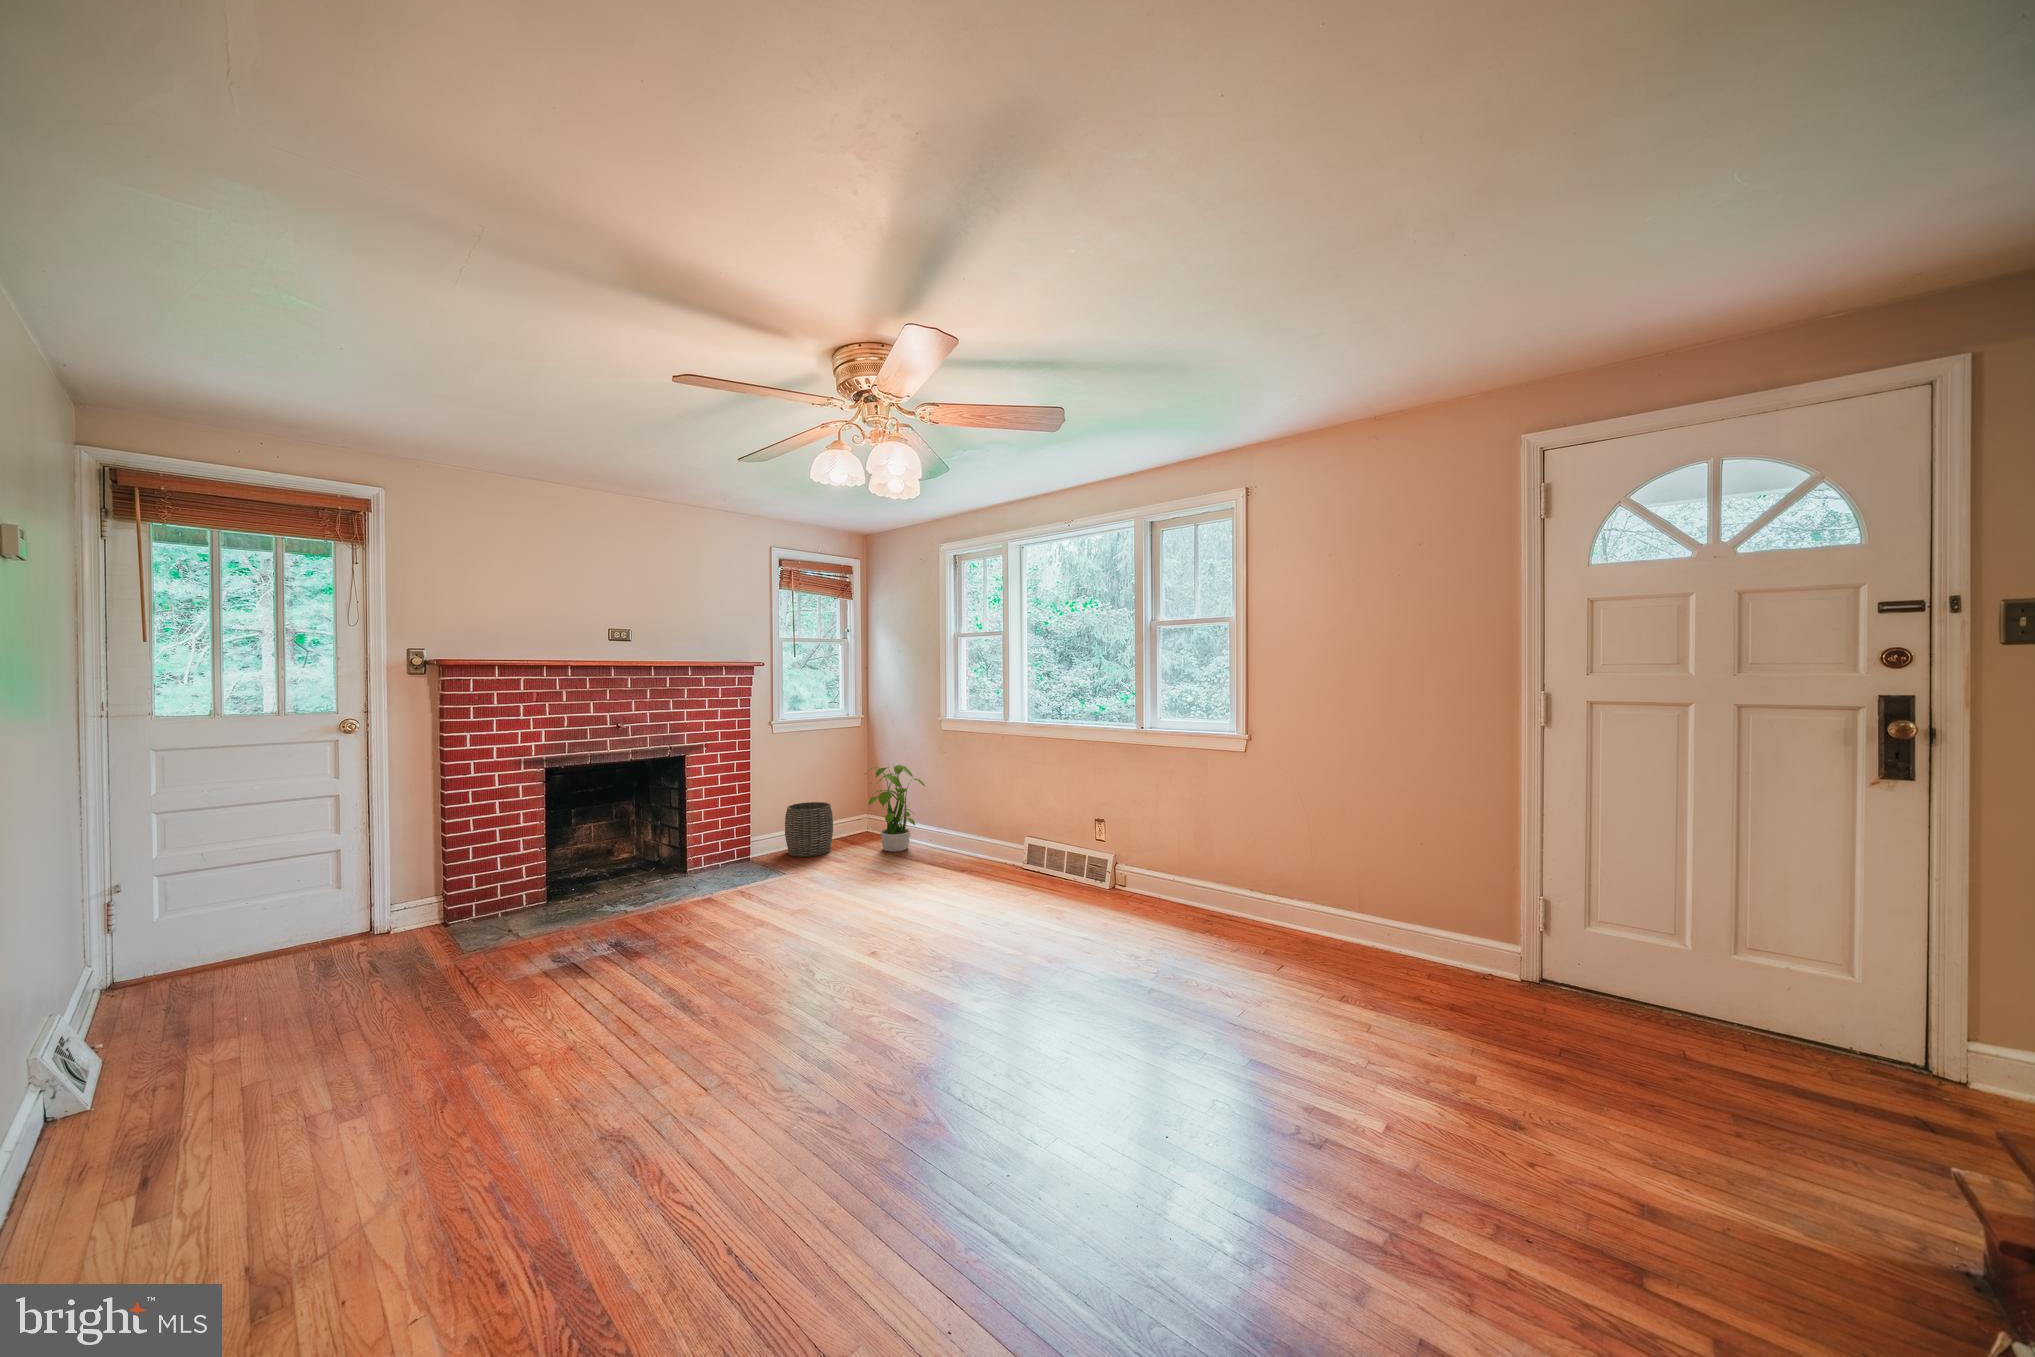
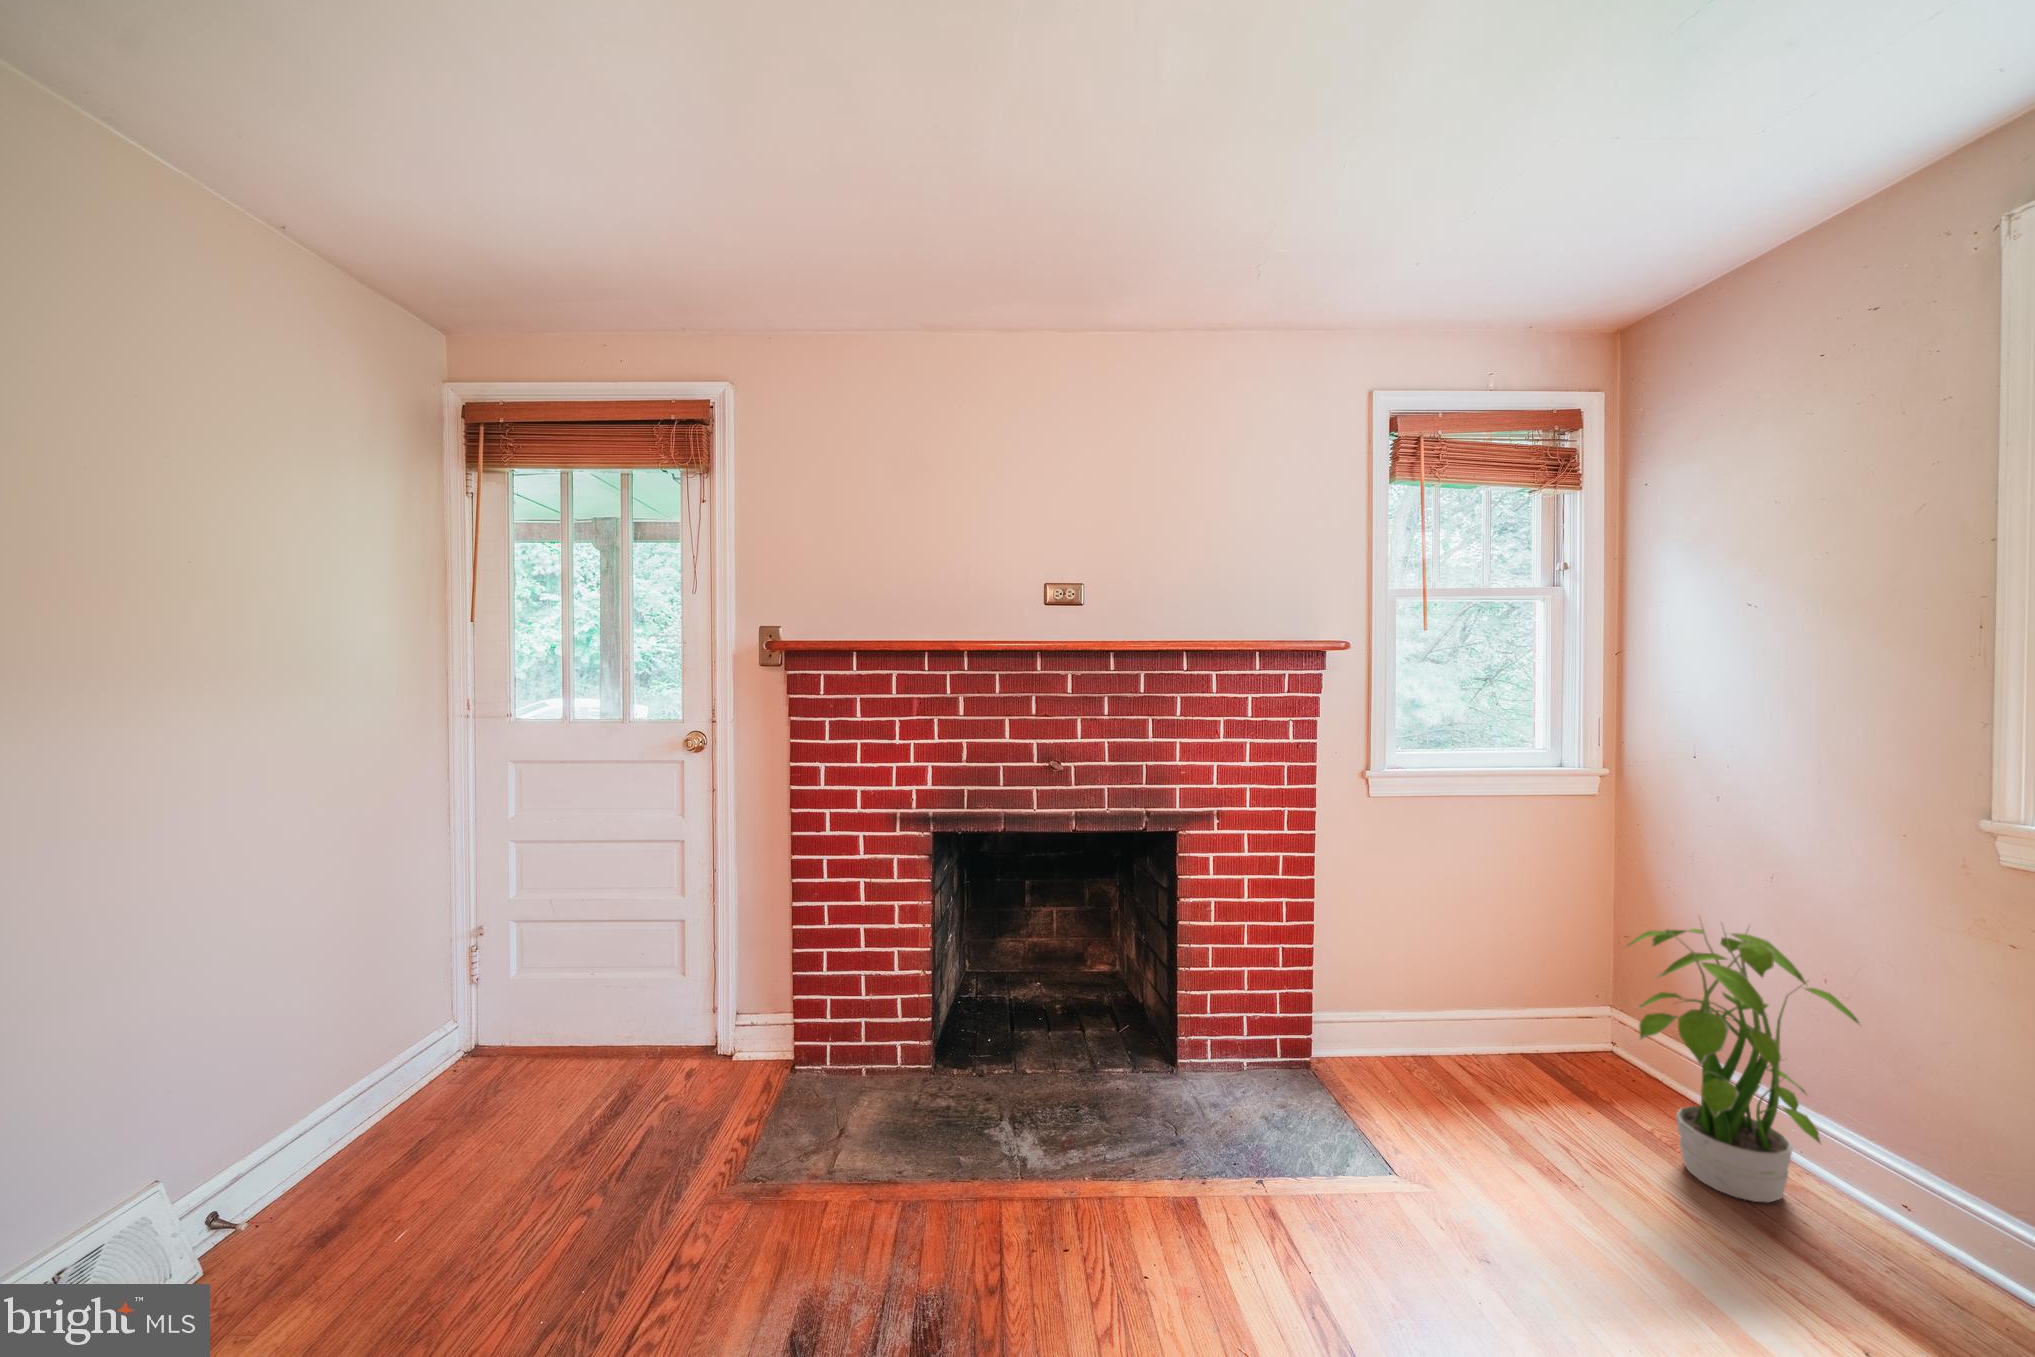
woven basket: present [785,802,833,857] -> none [1392,966,1519,1122]

